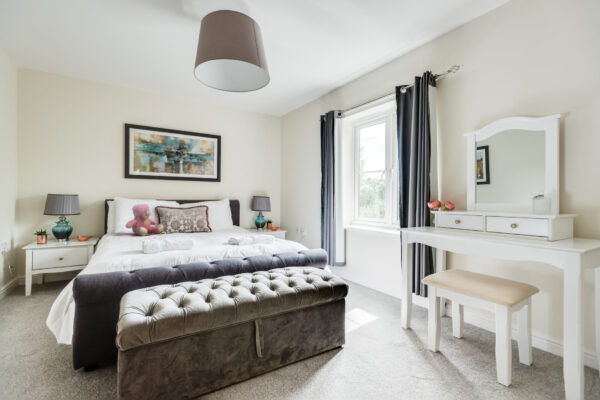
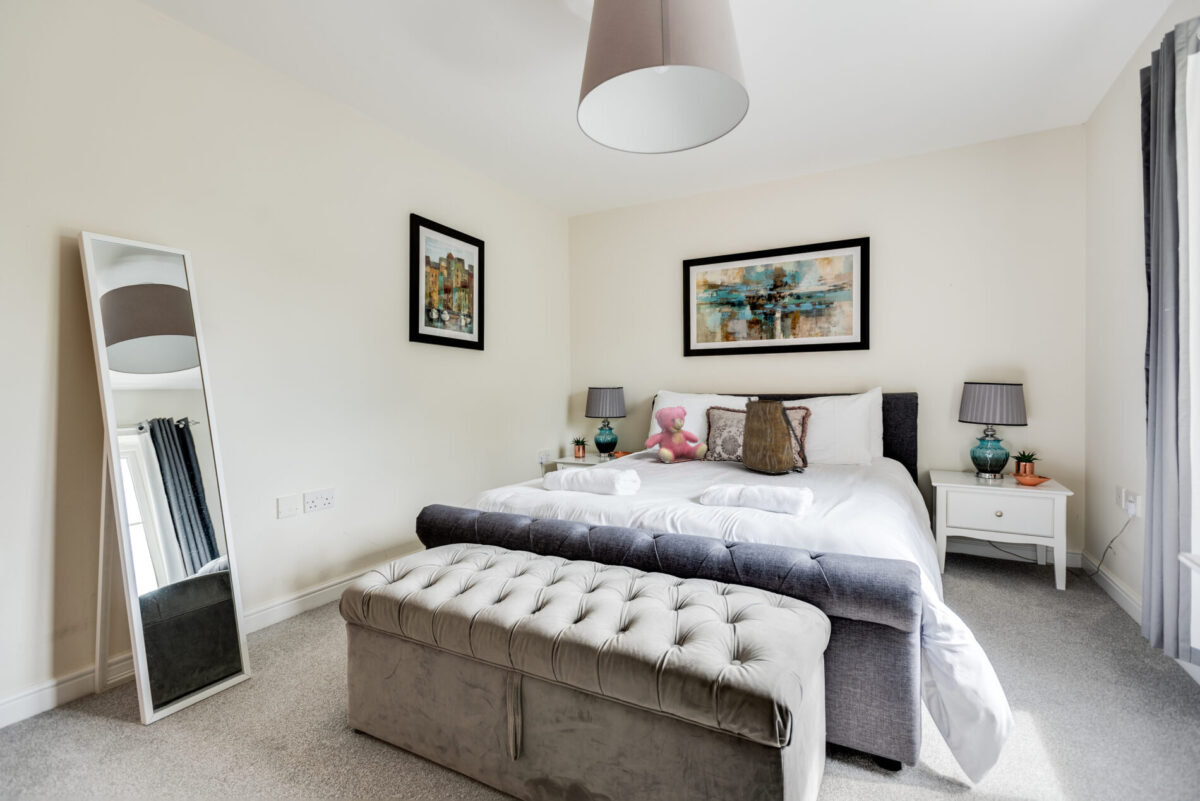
tote bag: none [190,199,225,235] -> present [742,397,807,473]

